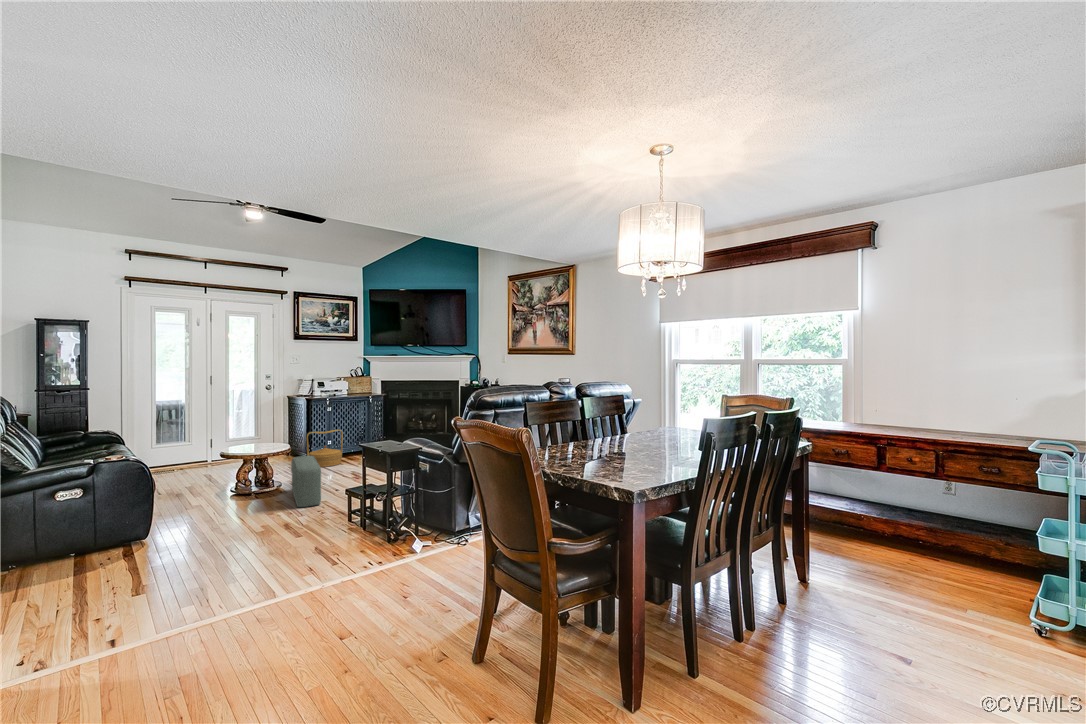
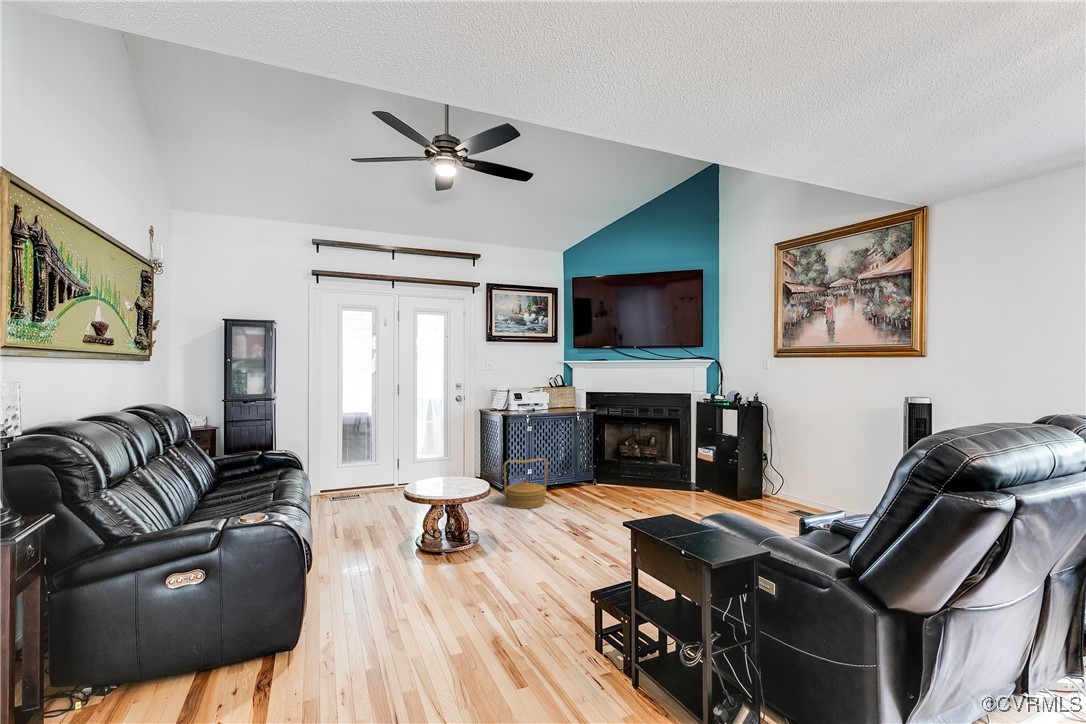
pouf: present [291,456,321,507] -> none [492,504,537,595]

